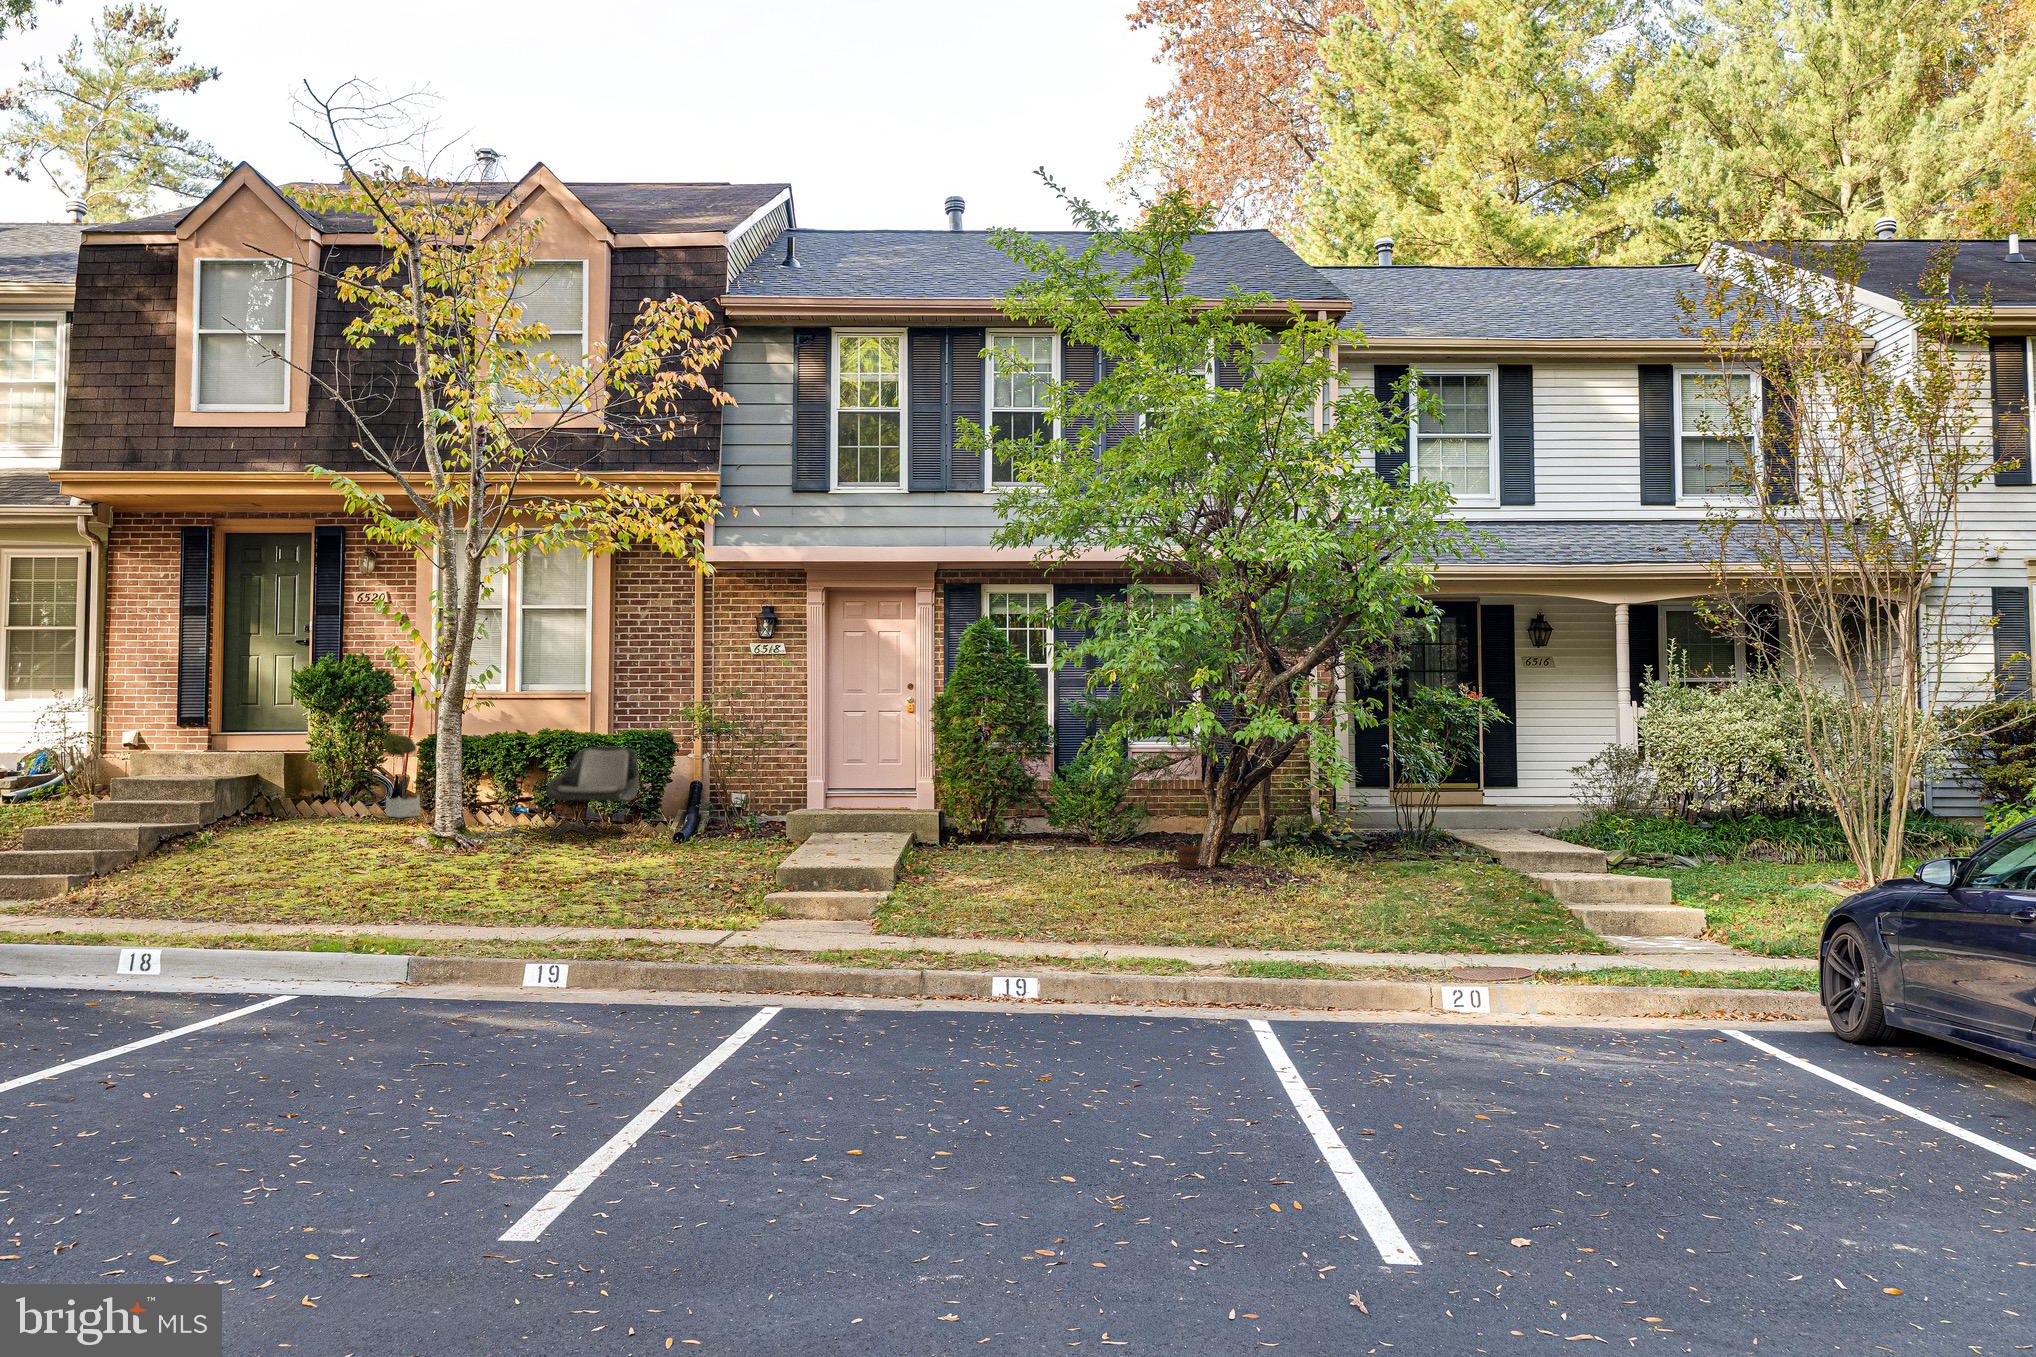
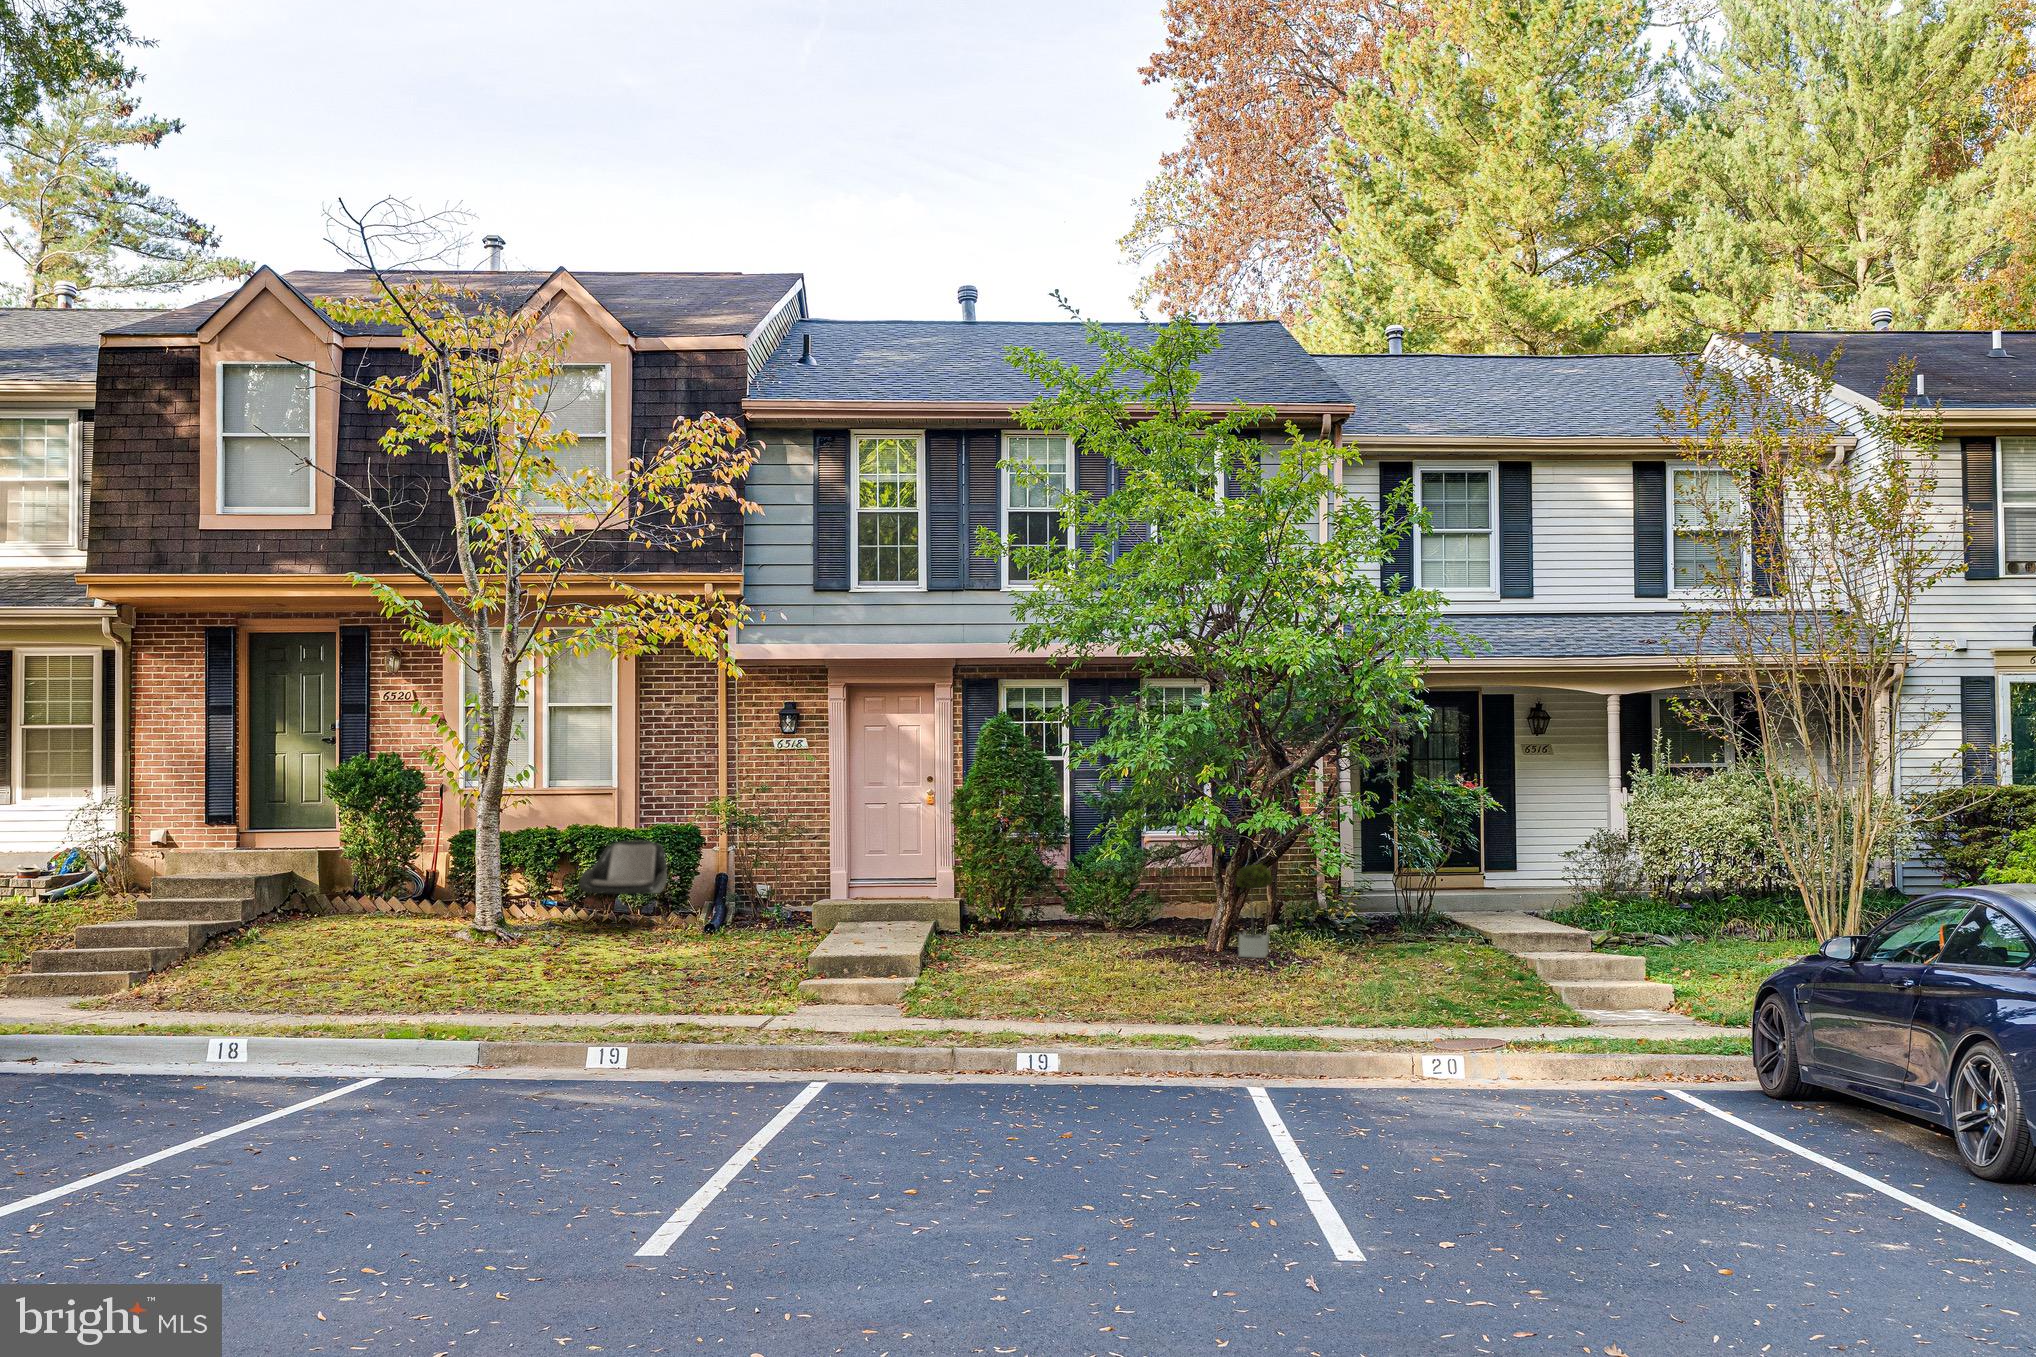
potted tree: present [383,733,420,818] -> present [1236,863,1273,958]
wooden bucket: present [1177,827,1202,869] -> none [1187,917,1212,957]

